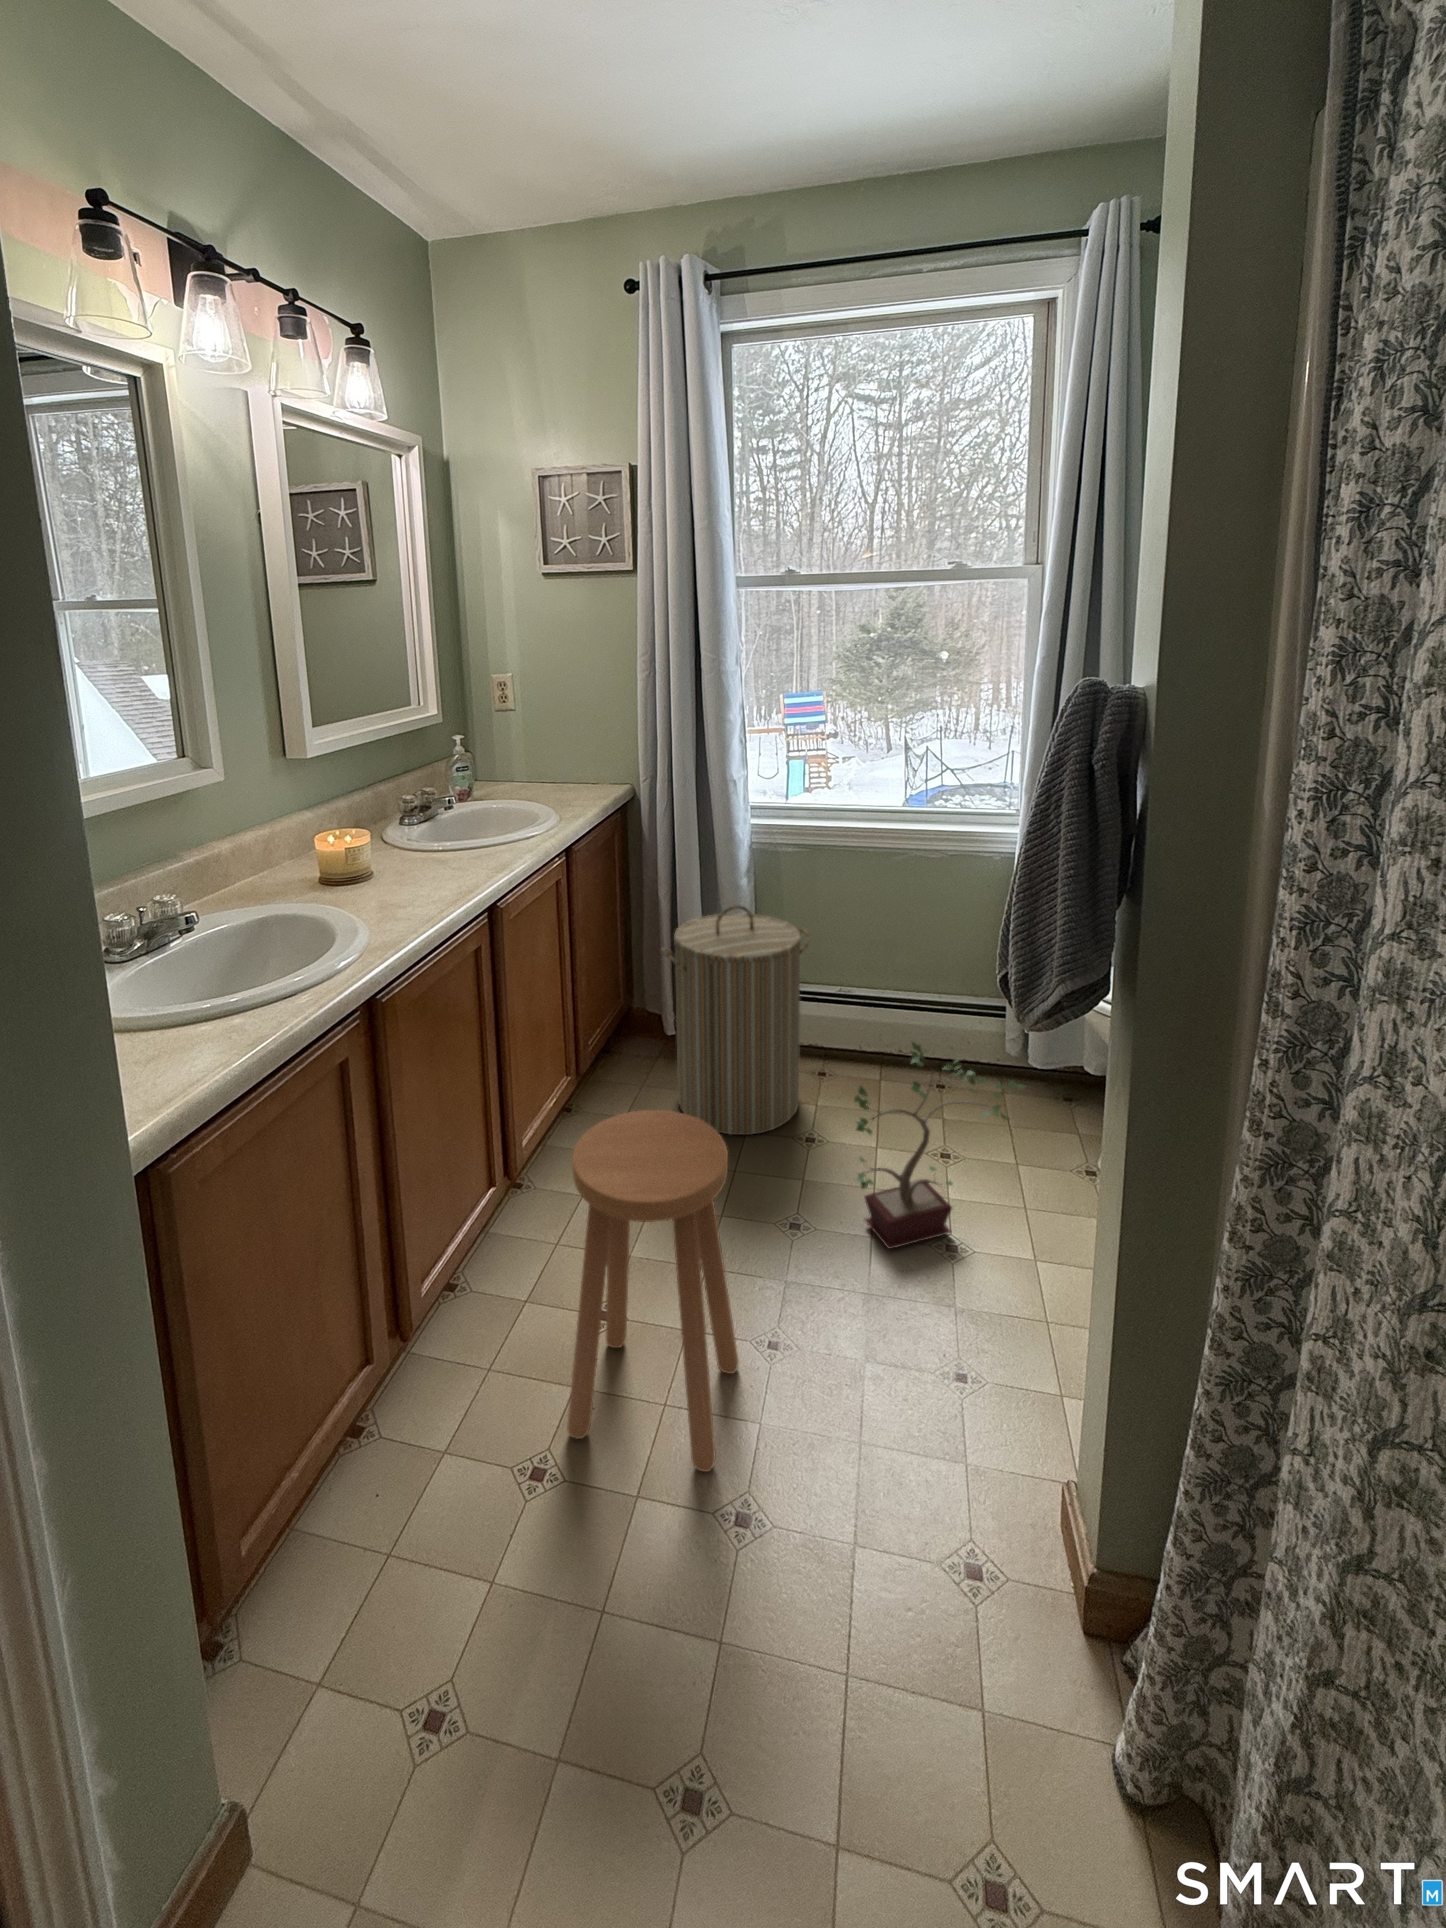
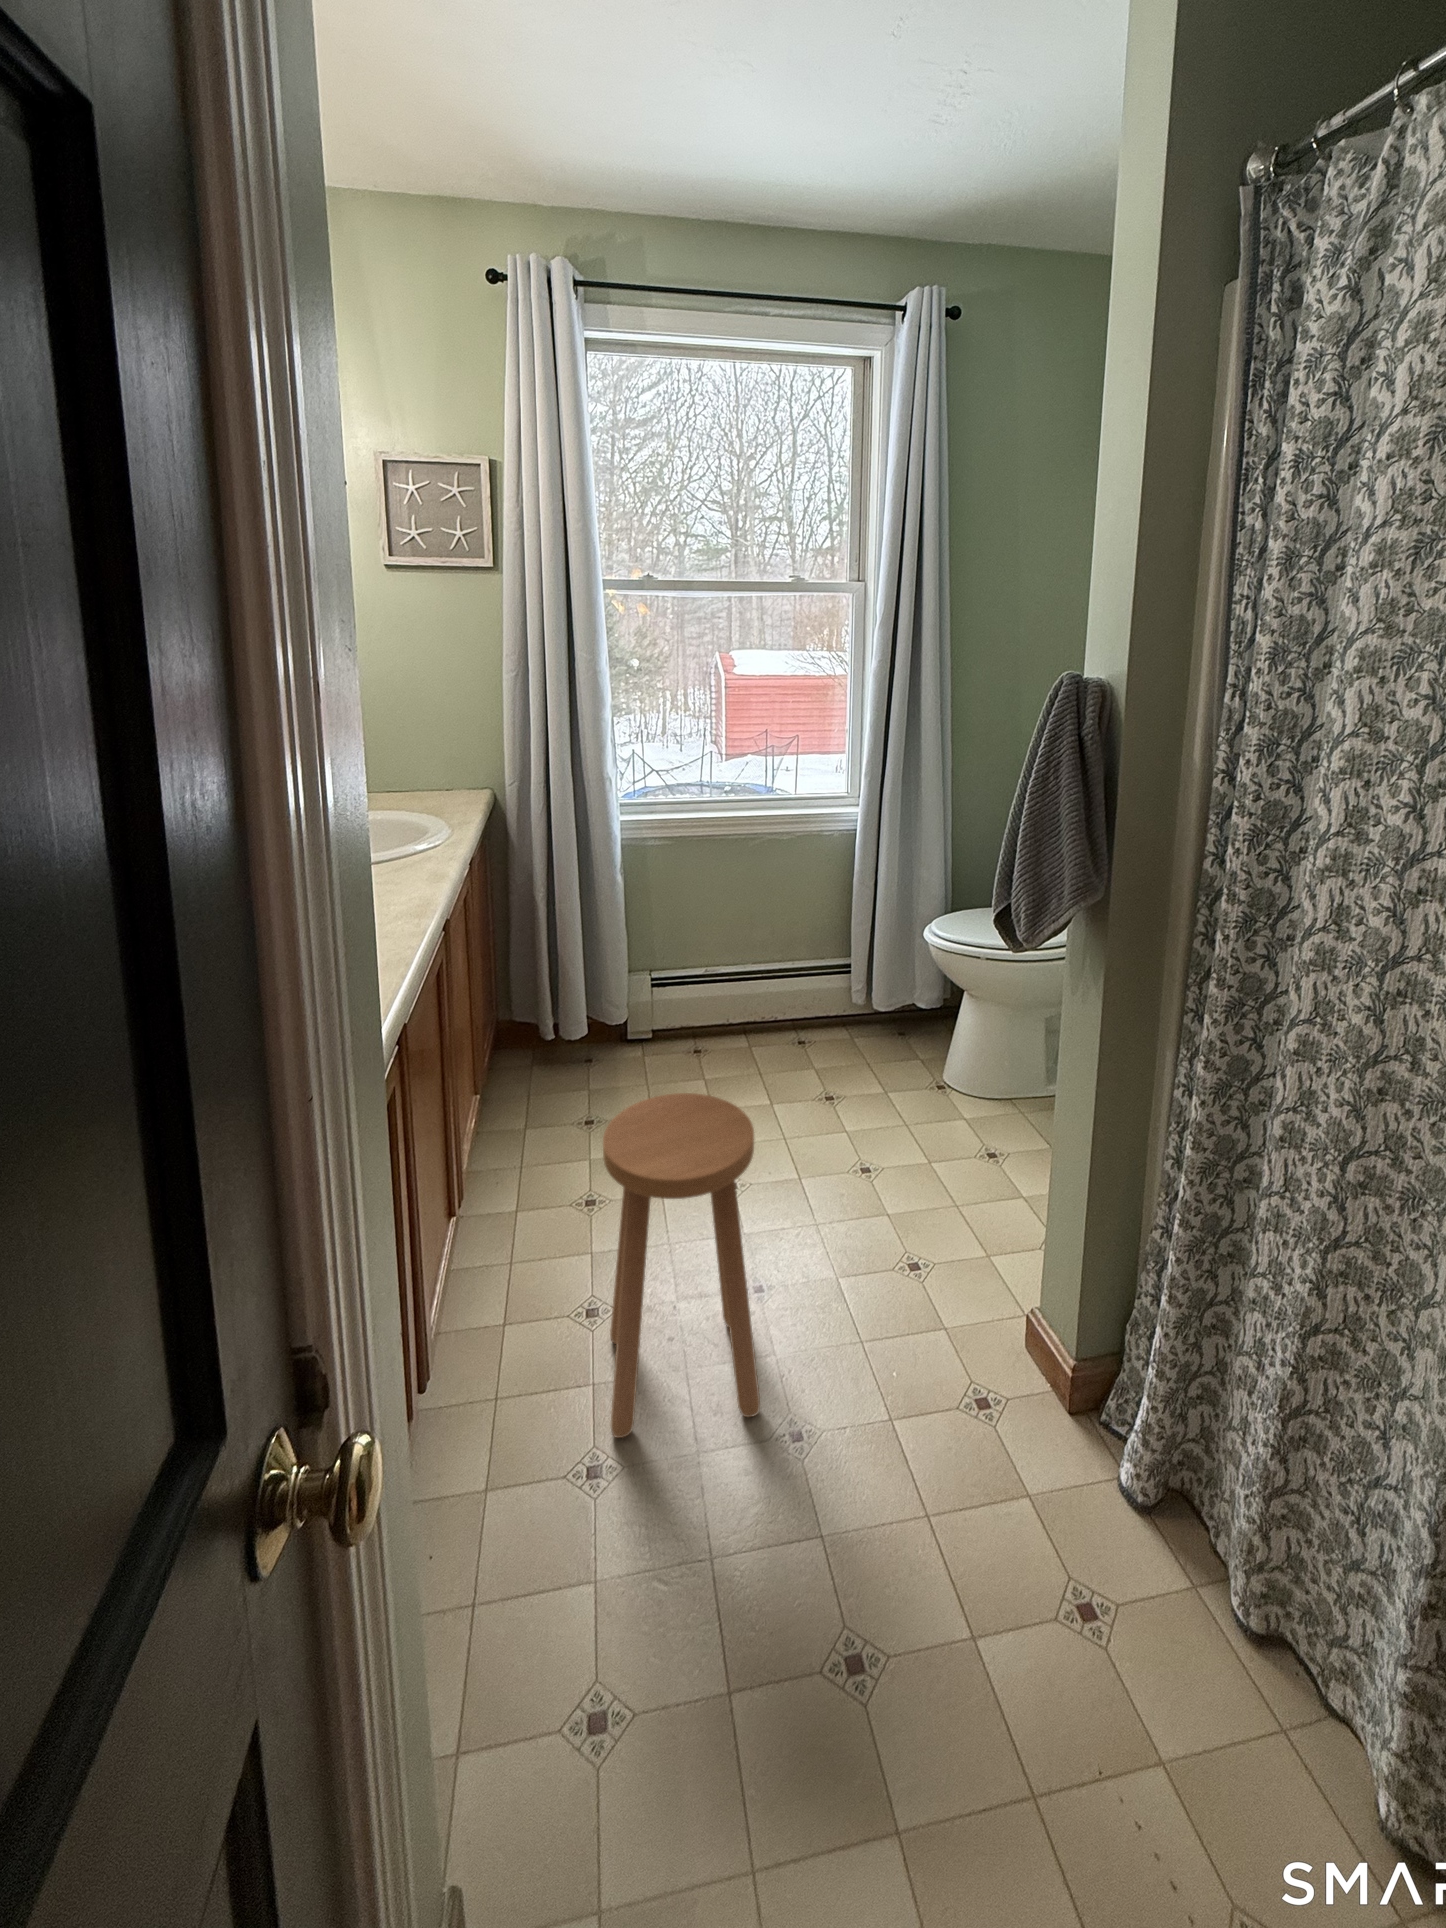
laundry hamper: present [662,906,810,1135] -> none [561,899,696,1123]
potted plant: present [854,1042,1024,1249] -> none [789,995,911,1182]

